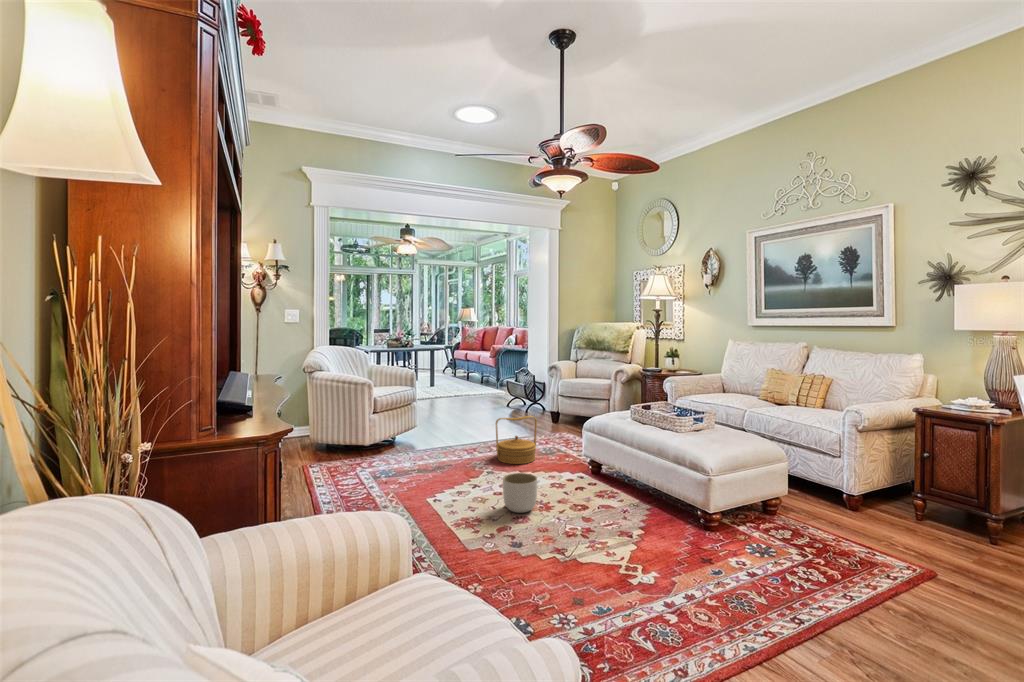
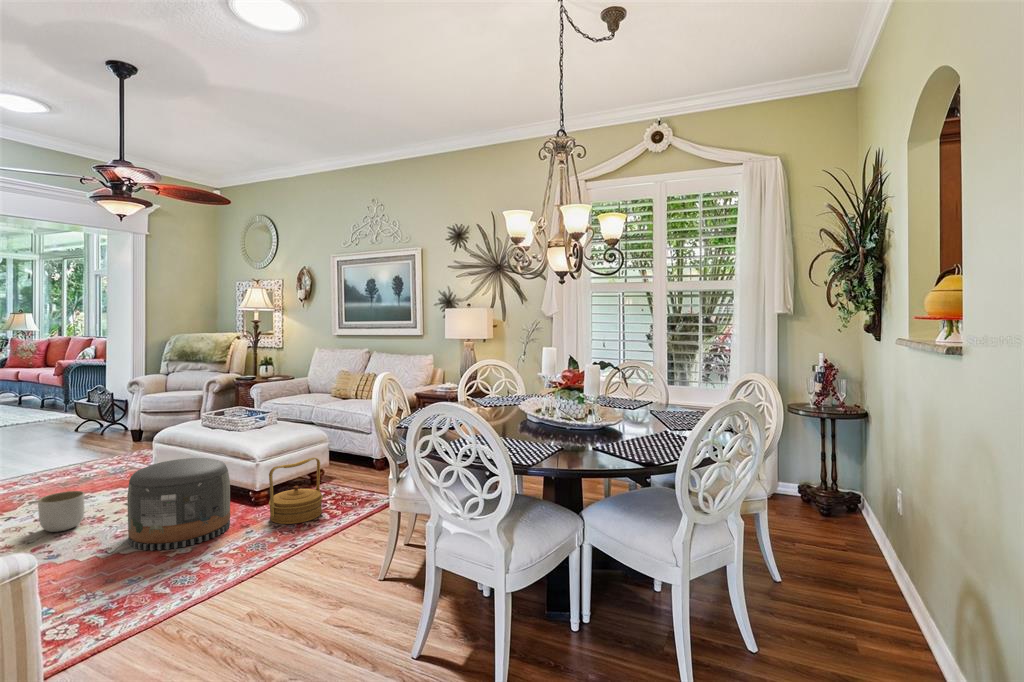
basket: present [496,416,537,464] -> present [269,458,323,524]
pouf: none [581,460,682,569] -> present [127,458,230,551]

